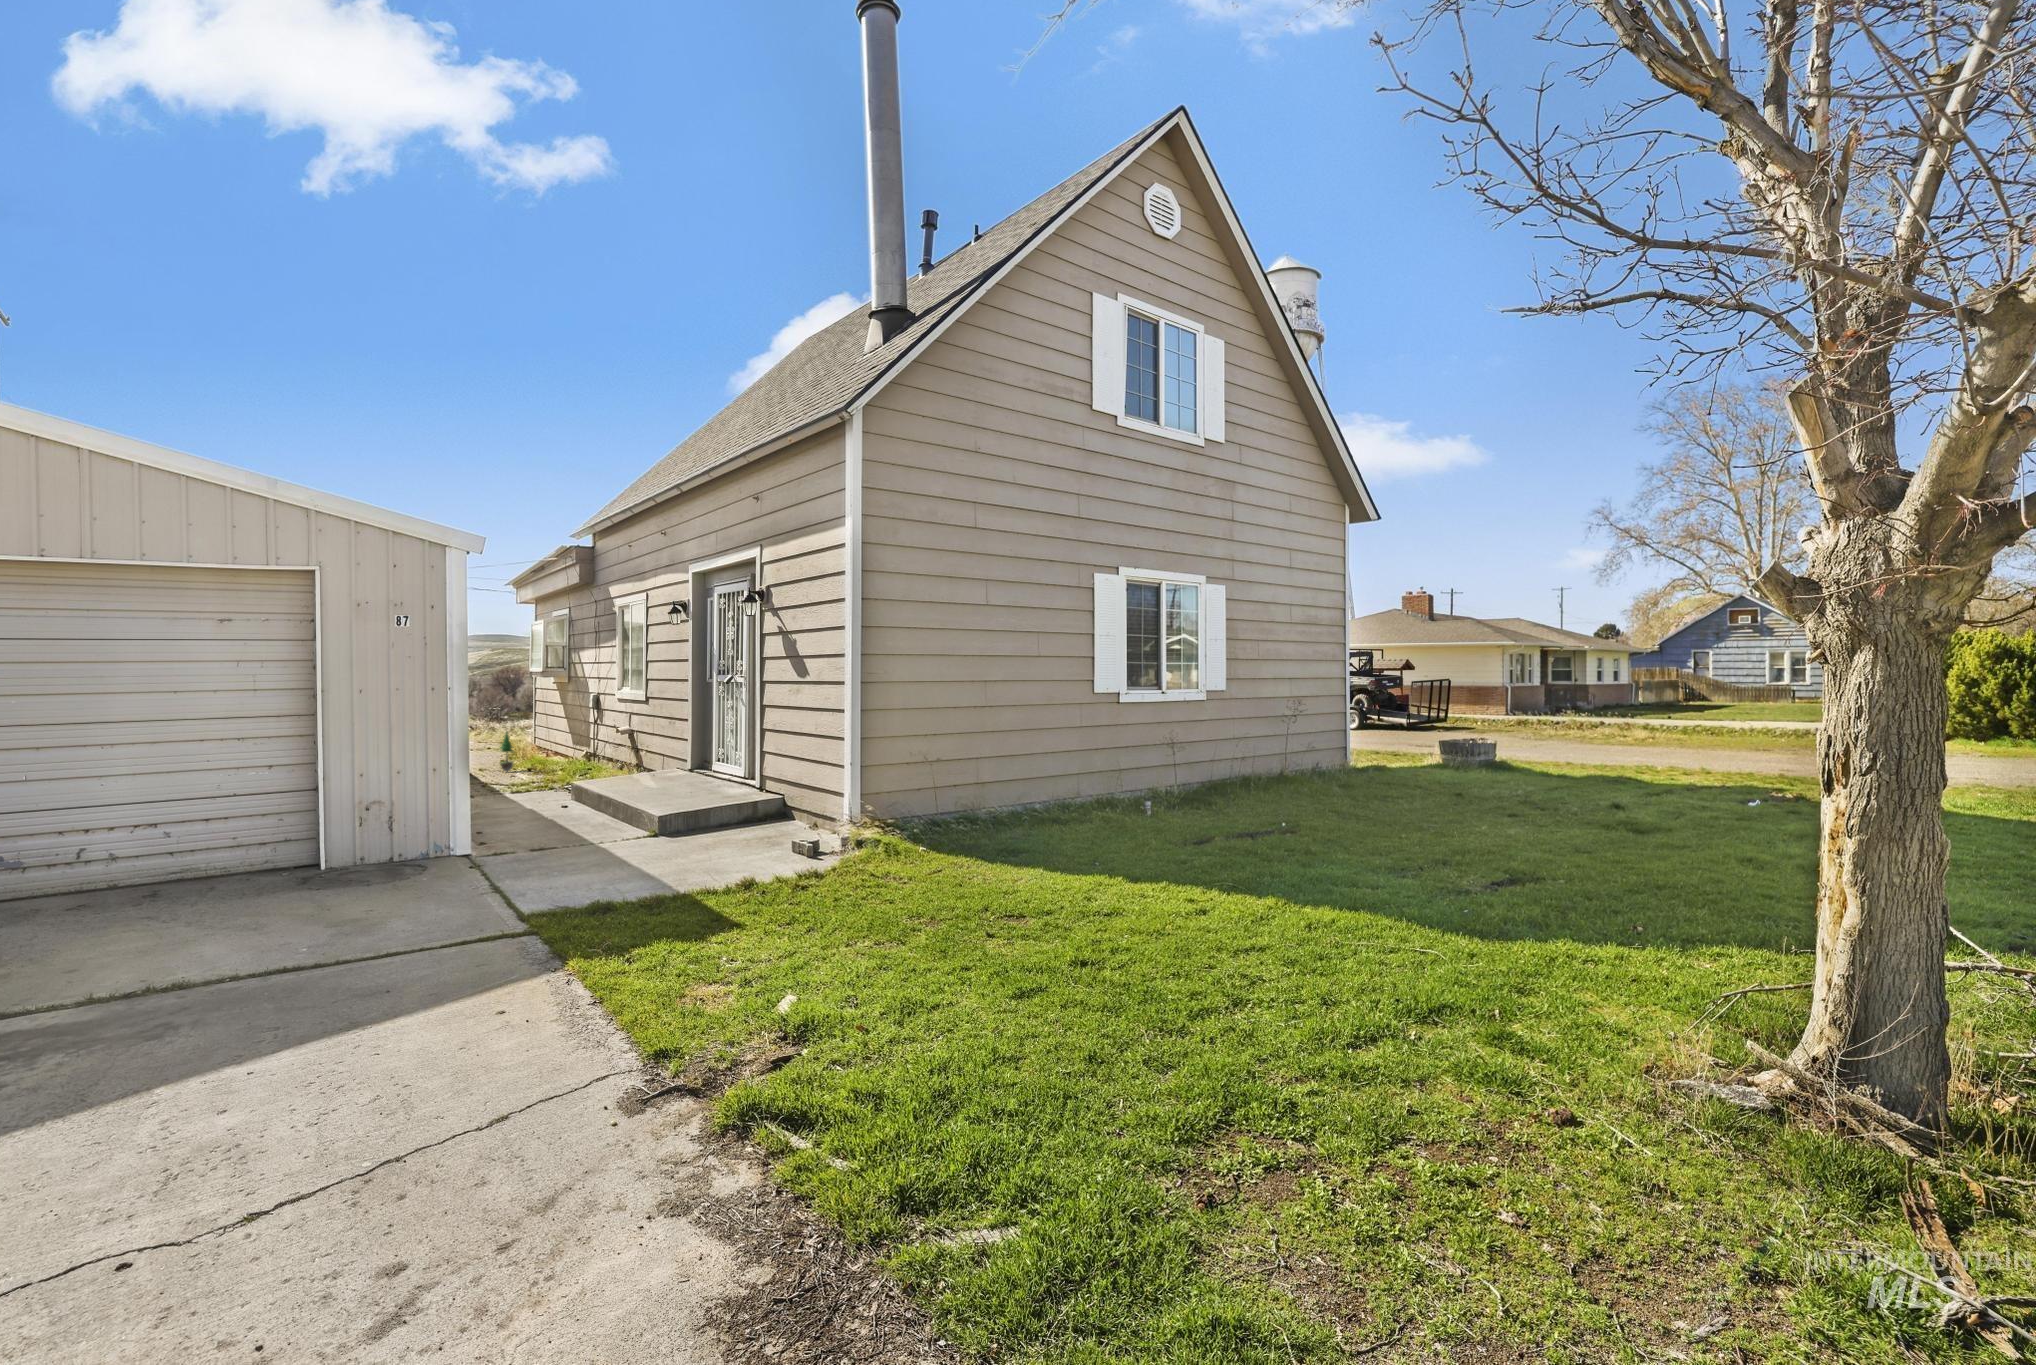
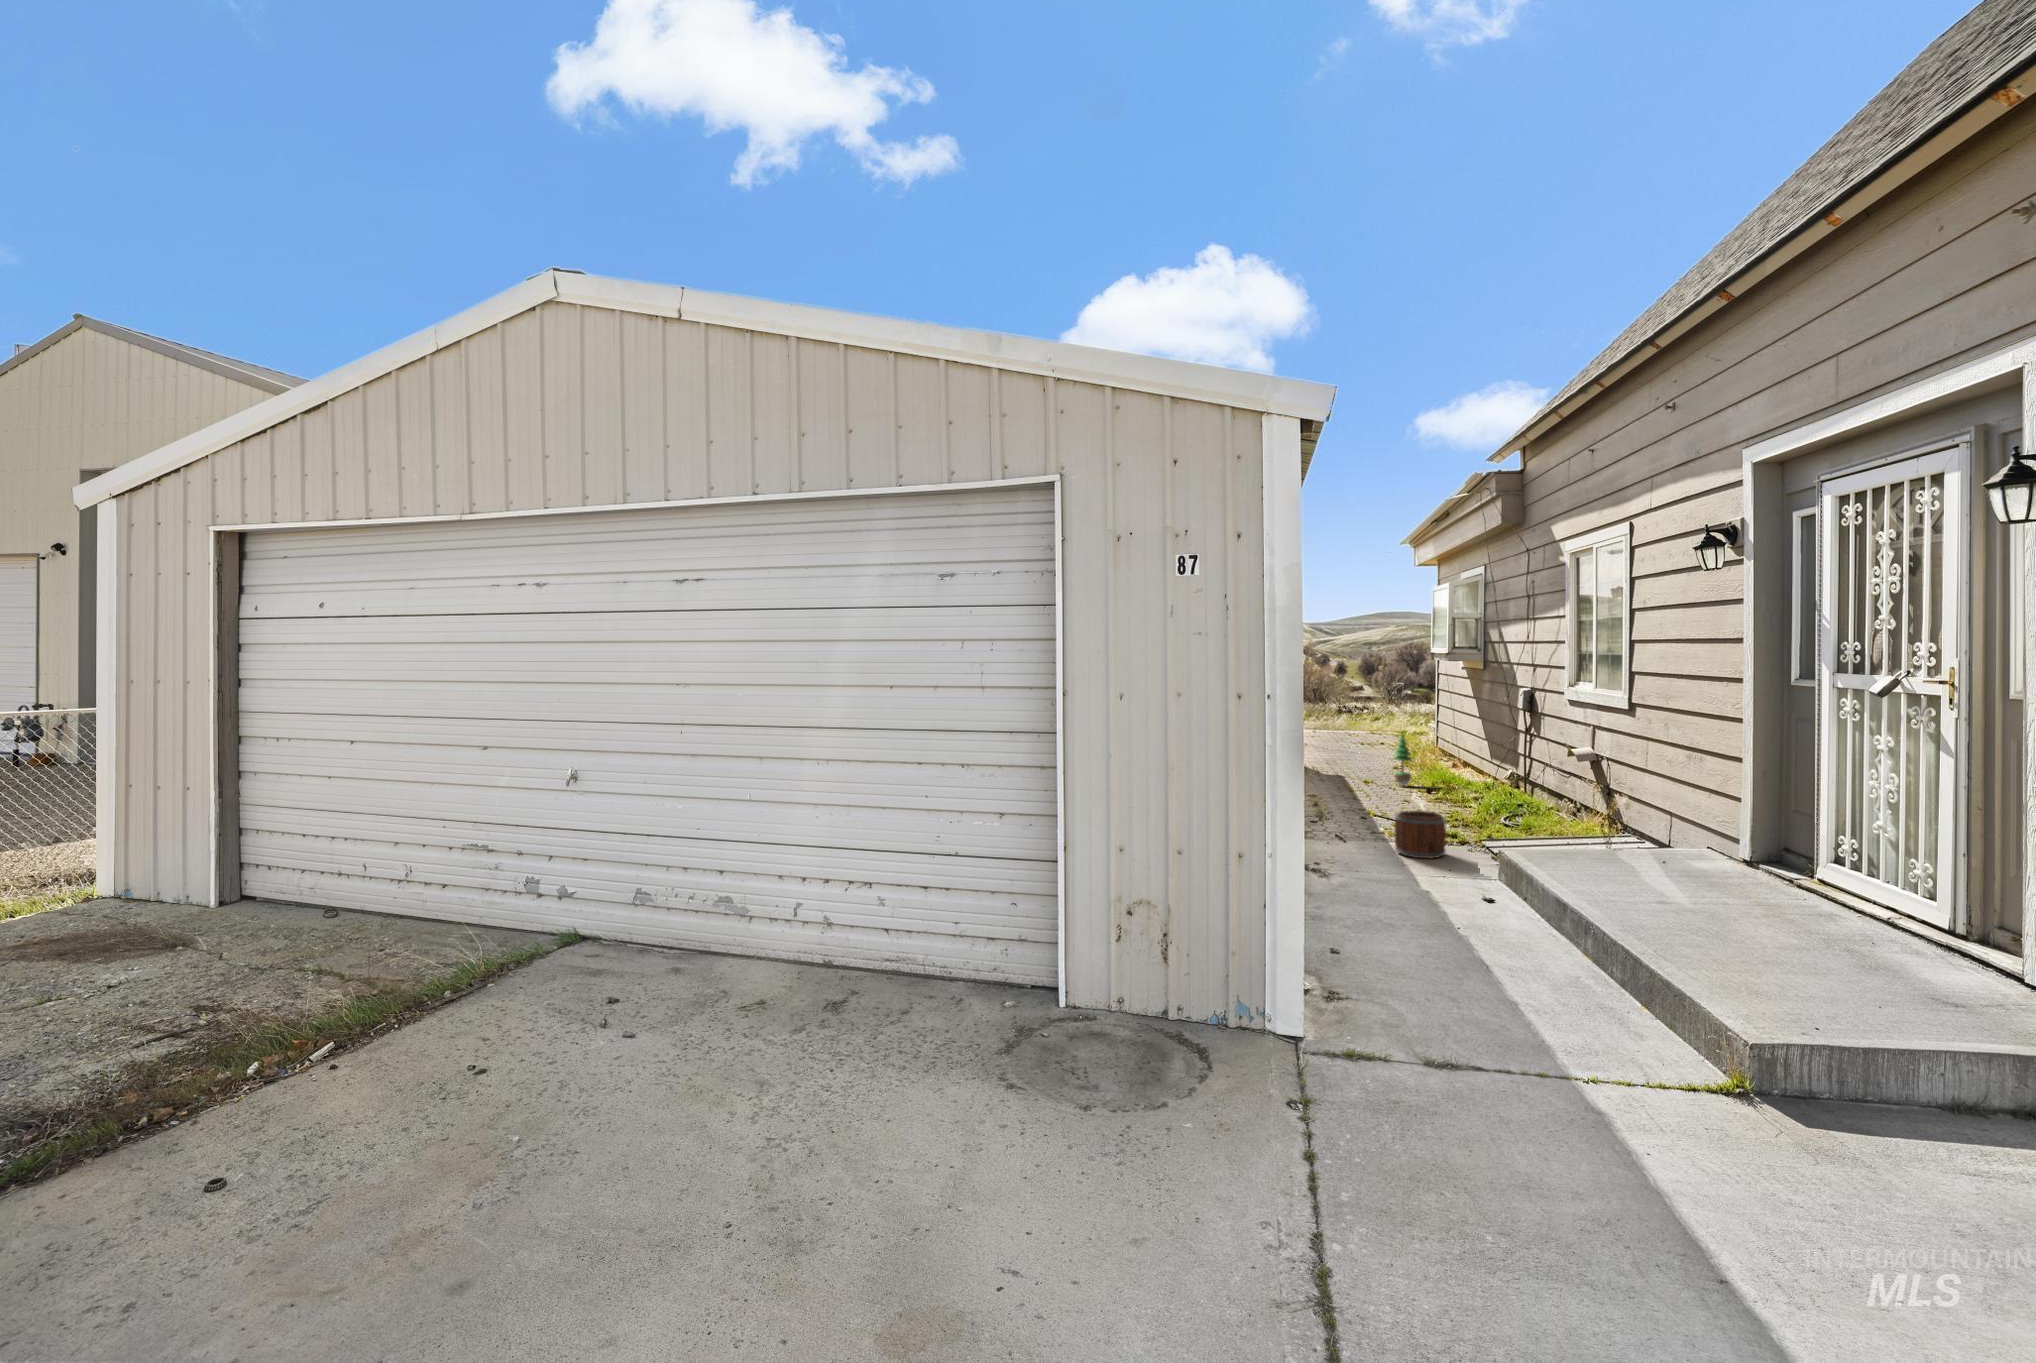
bucket: none [503,771,538,801] -> present [1395,811,1446,858]

